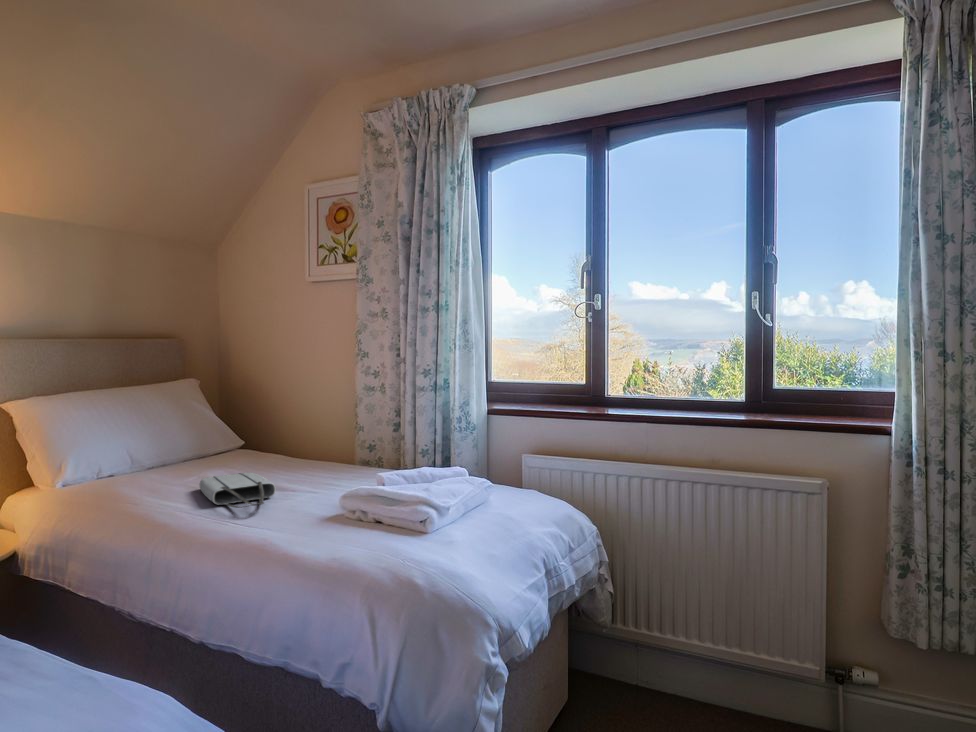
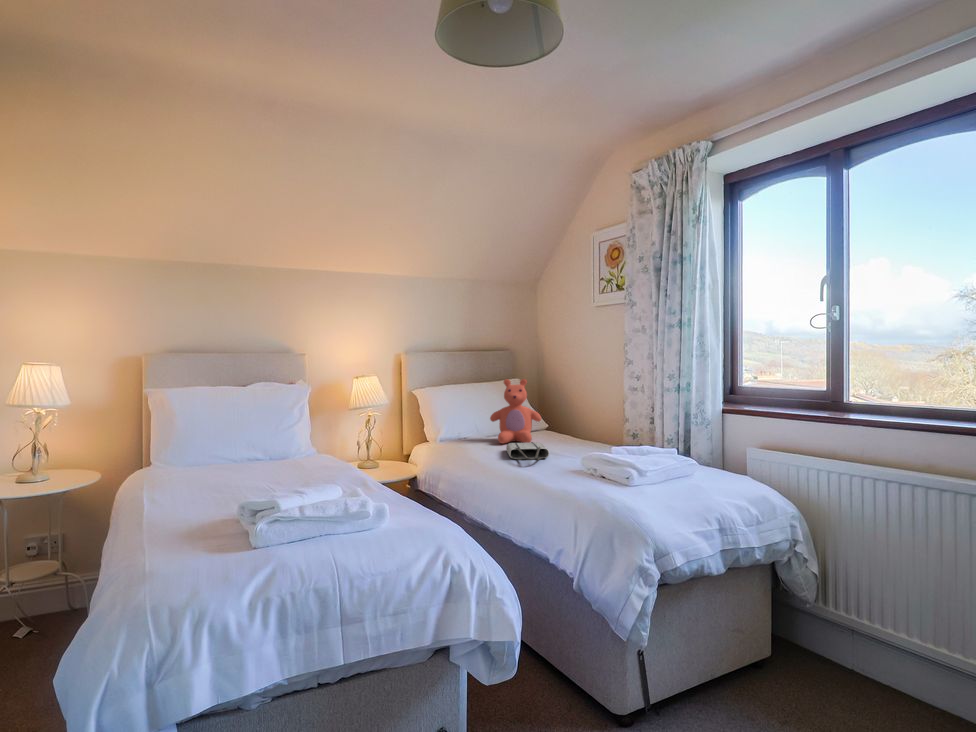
teddy bear: none [161,379,245,478] -> present [490,379,541,443]

